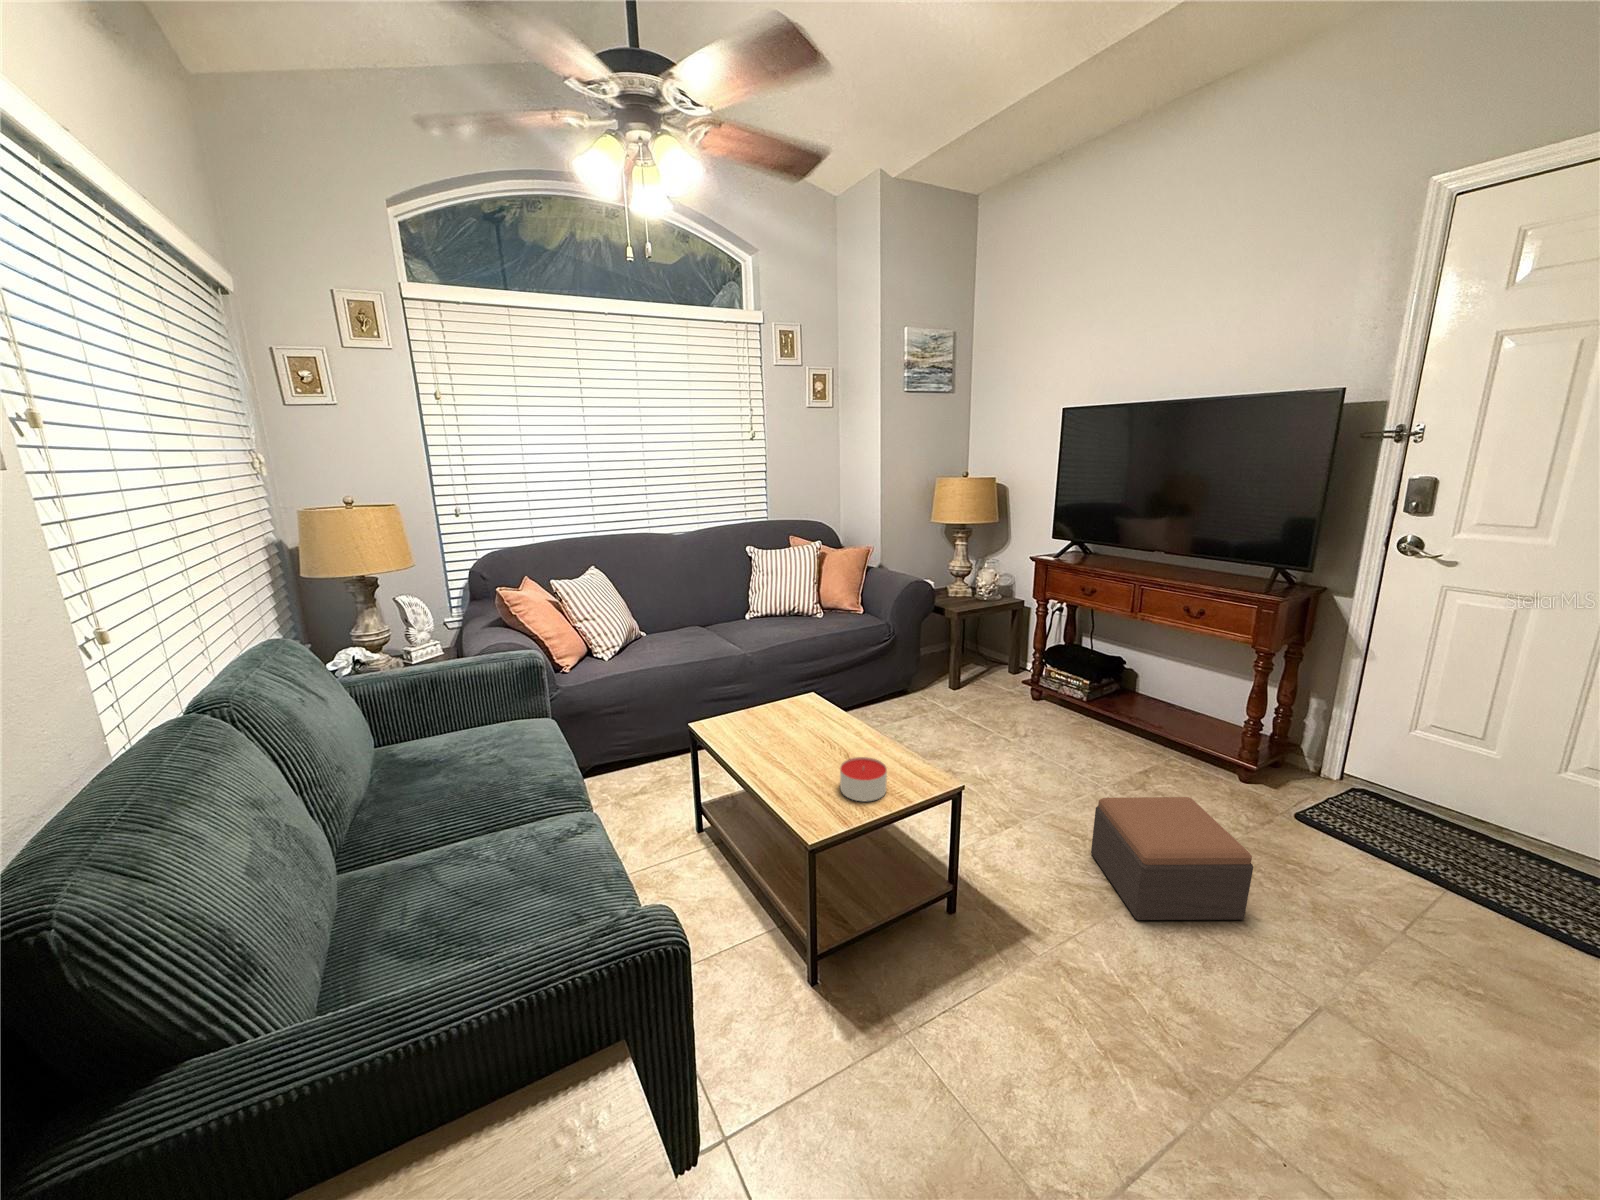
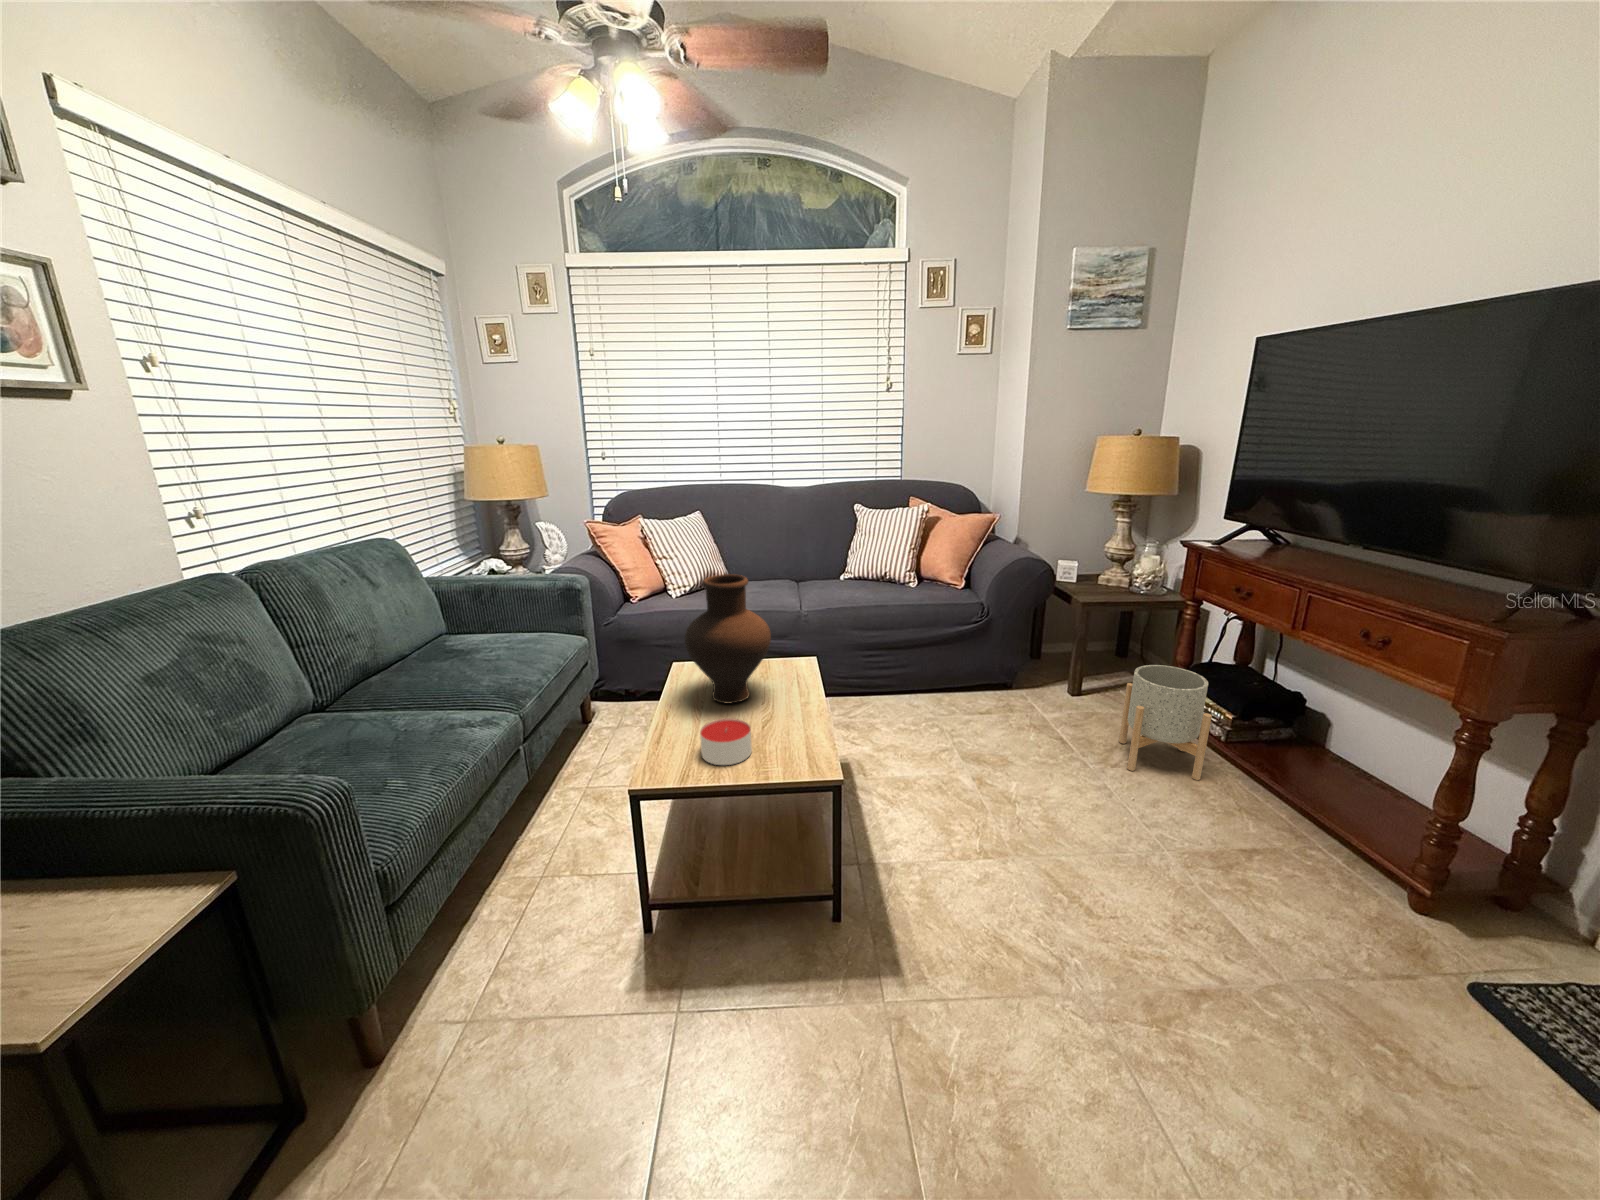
vase: none [761,627,842,749] -> present [685,574,771,704]
planter: none [1016,652,1088,737] -> present [1119,665,1212,780]
footstool: present [1091,797,1253,920] -> none [1047,853,1234,1083]

